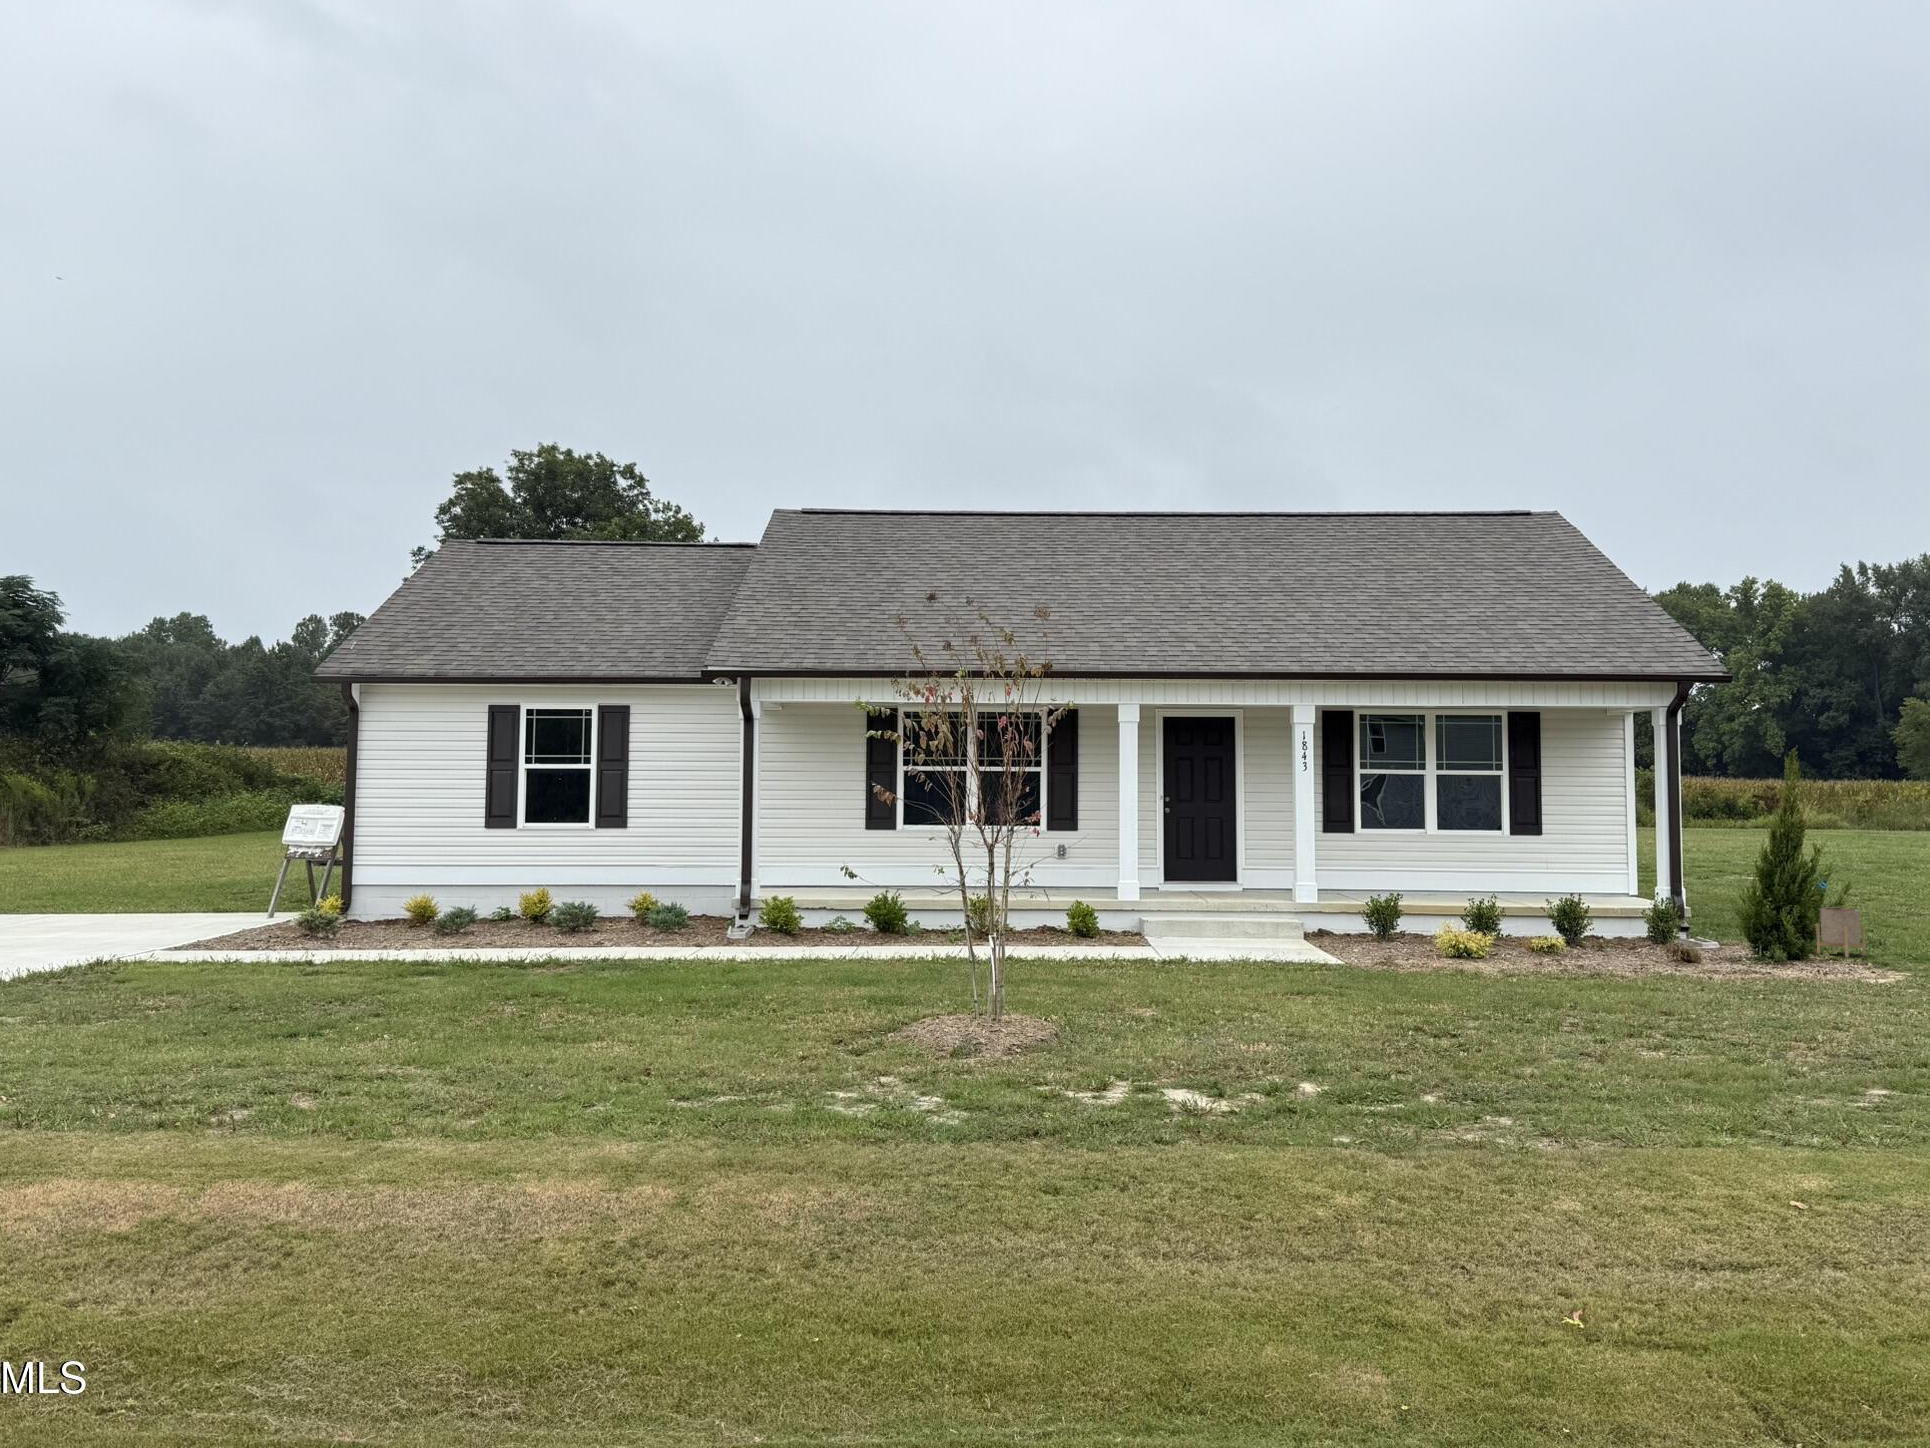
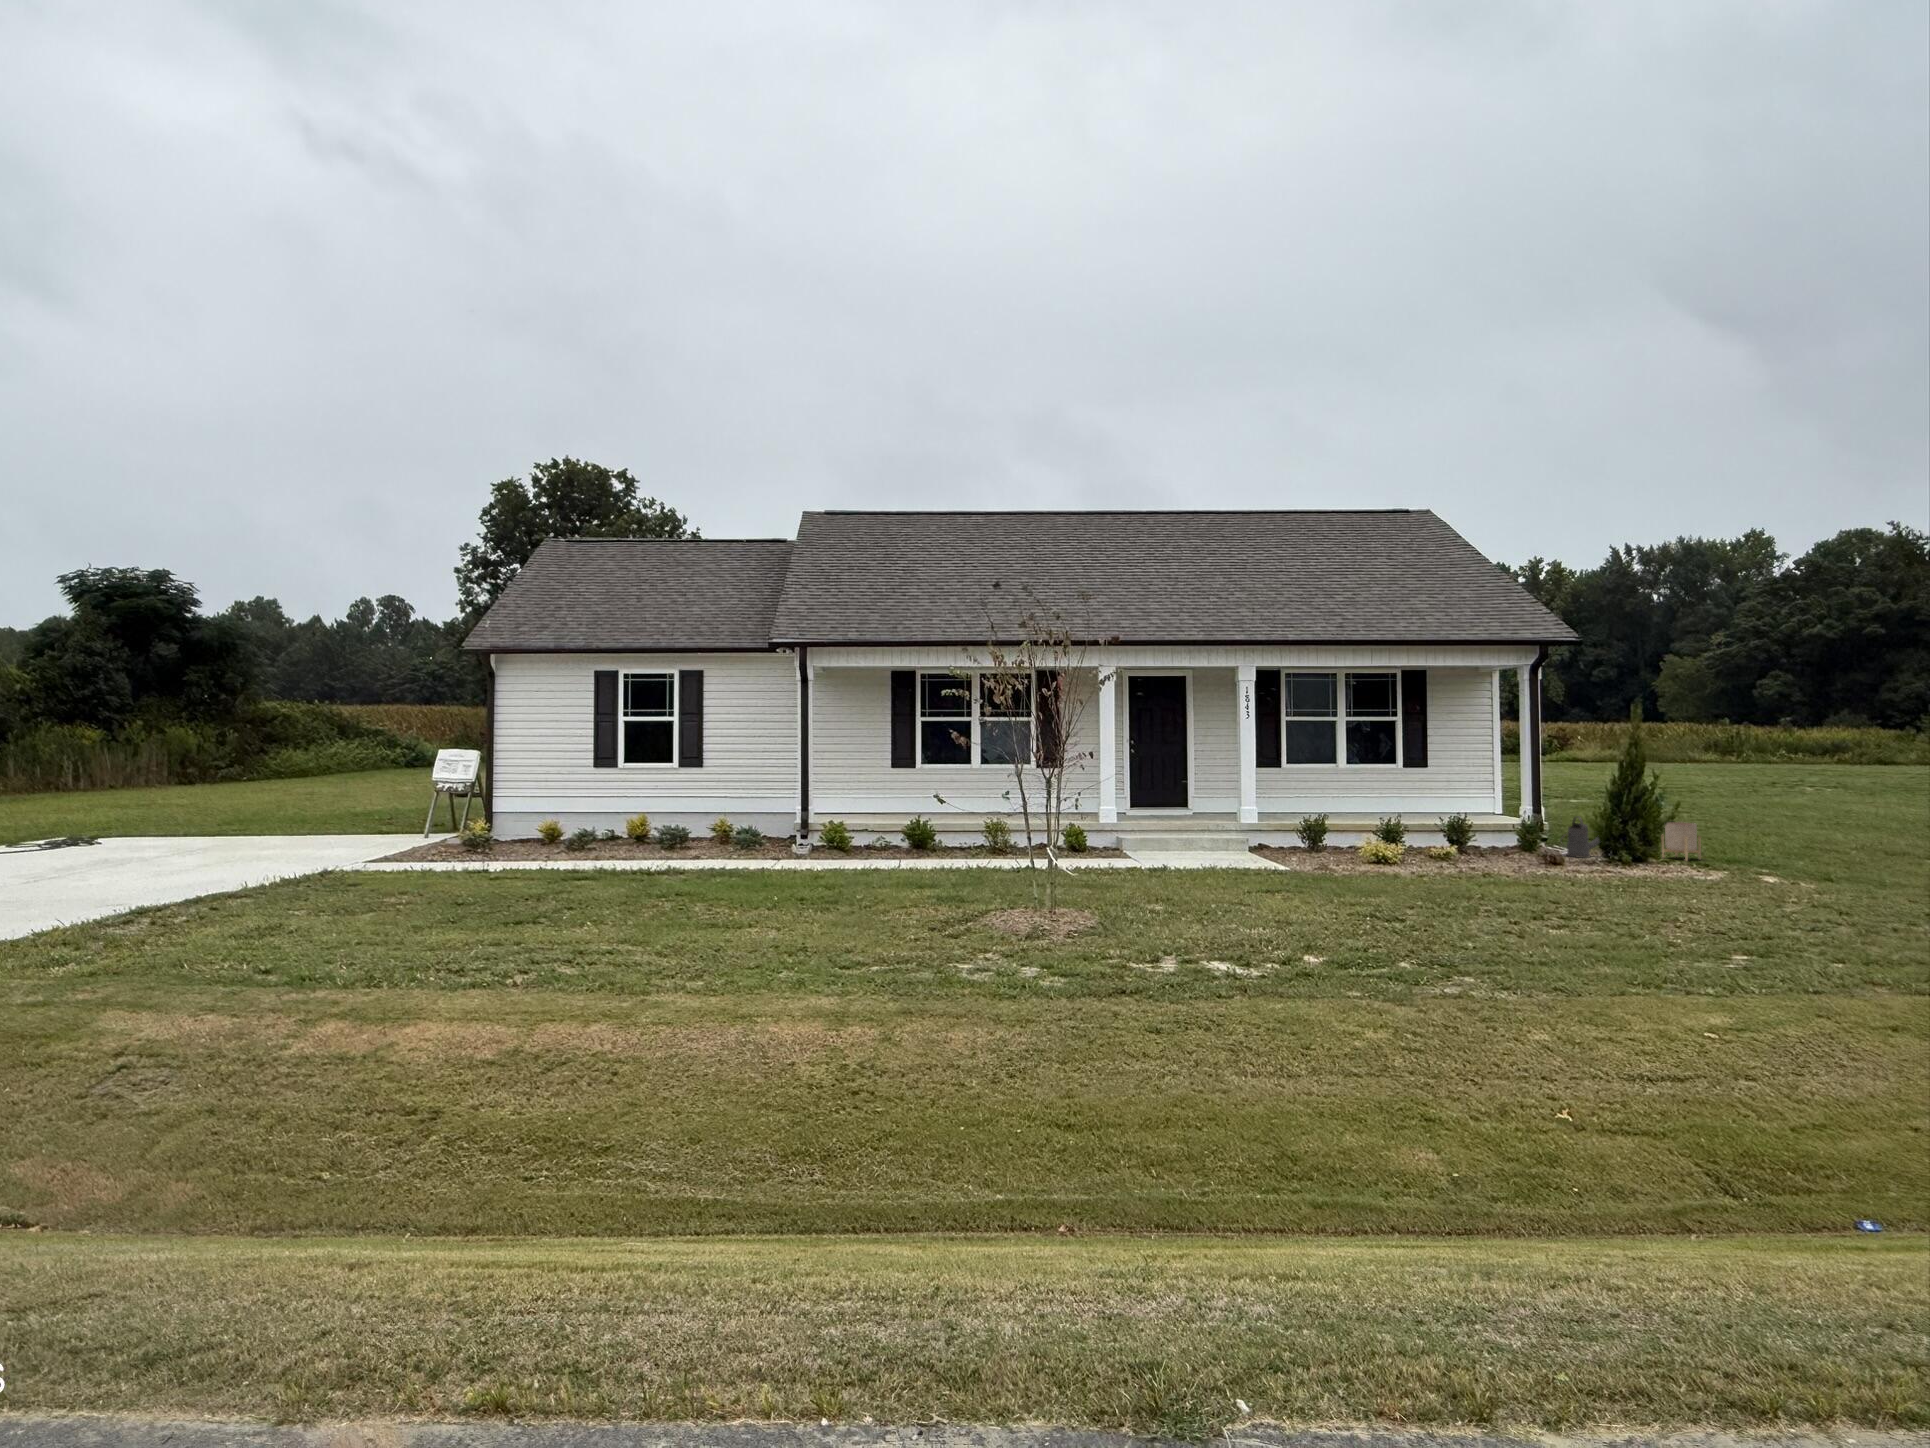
watering can: none [1691,899,1757,952] -> present [1561,817,1600,858]

